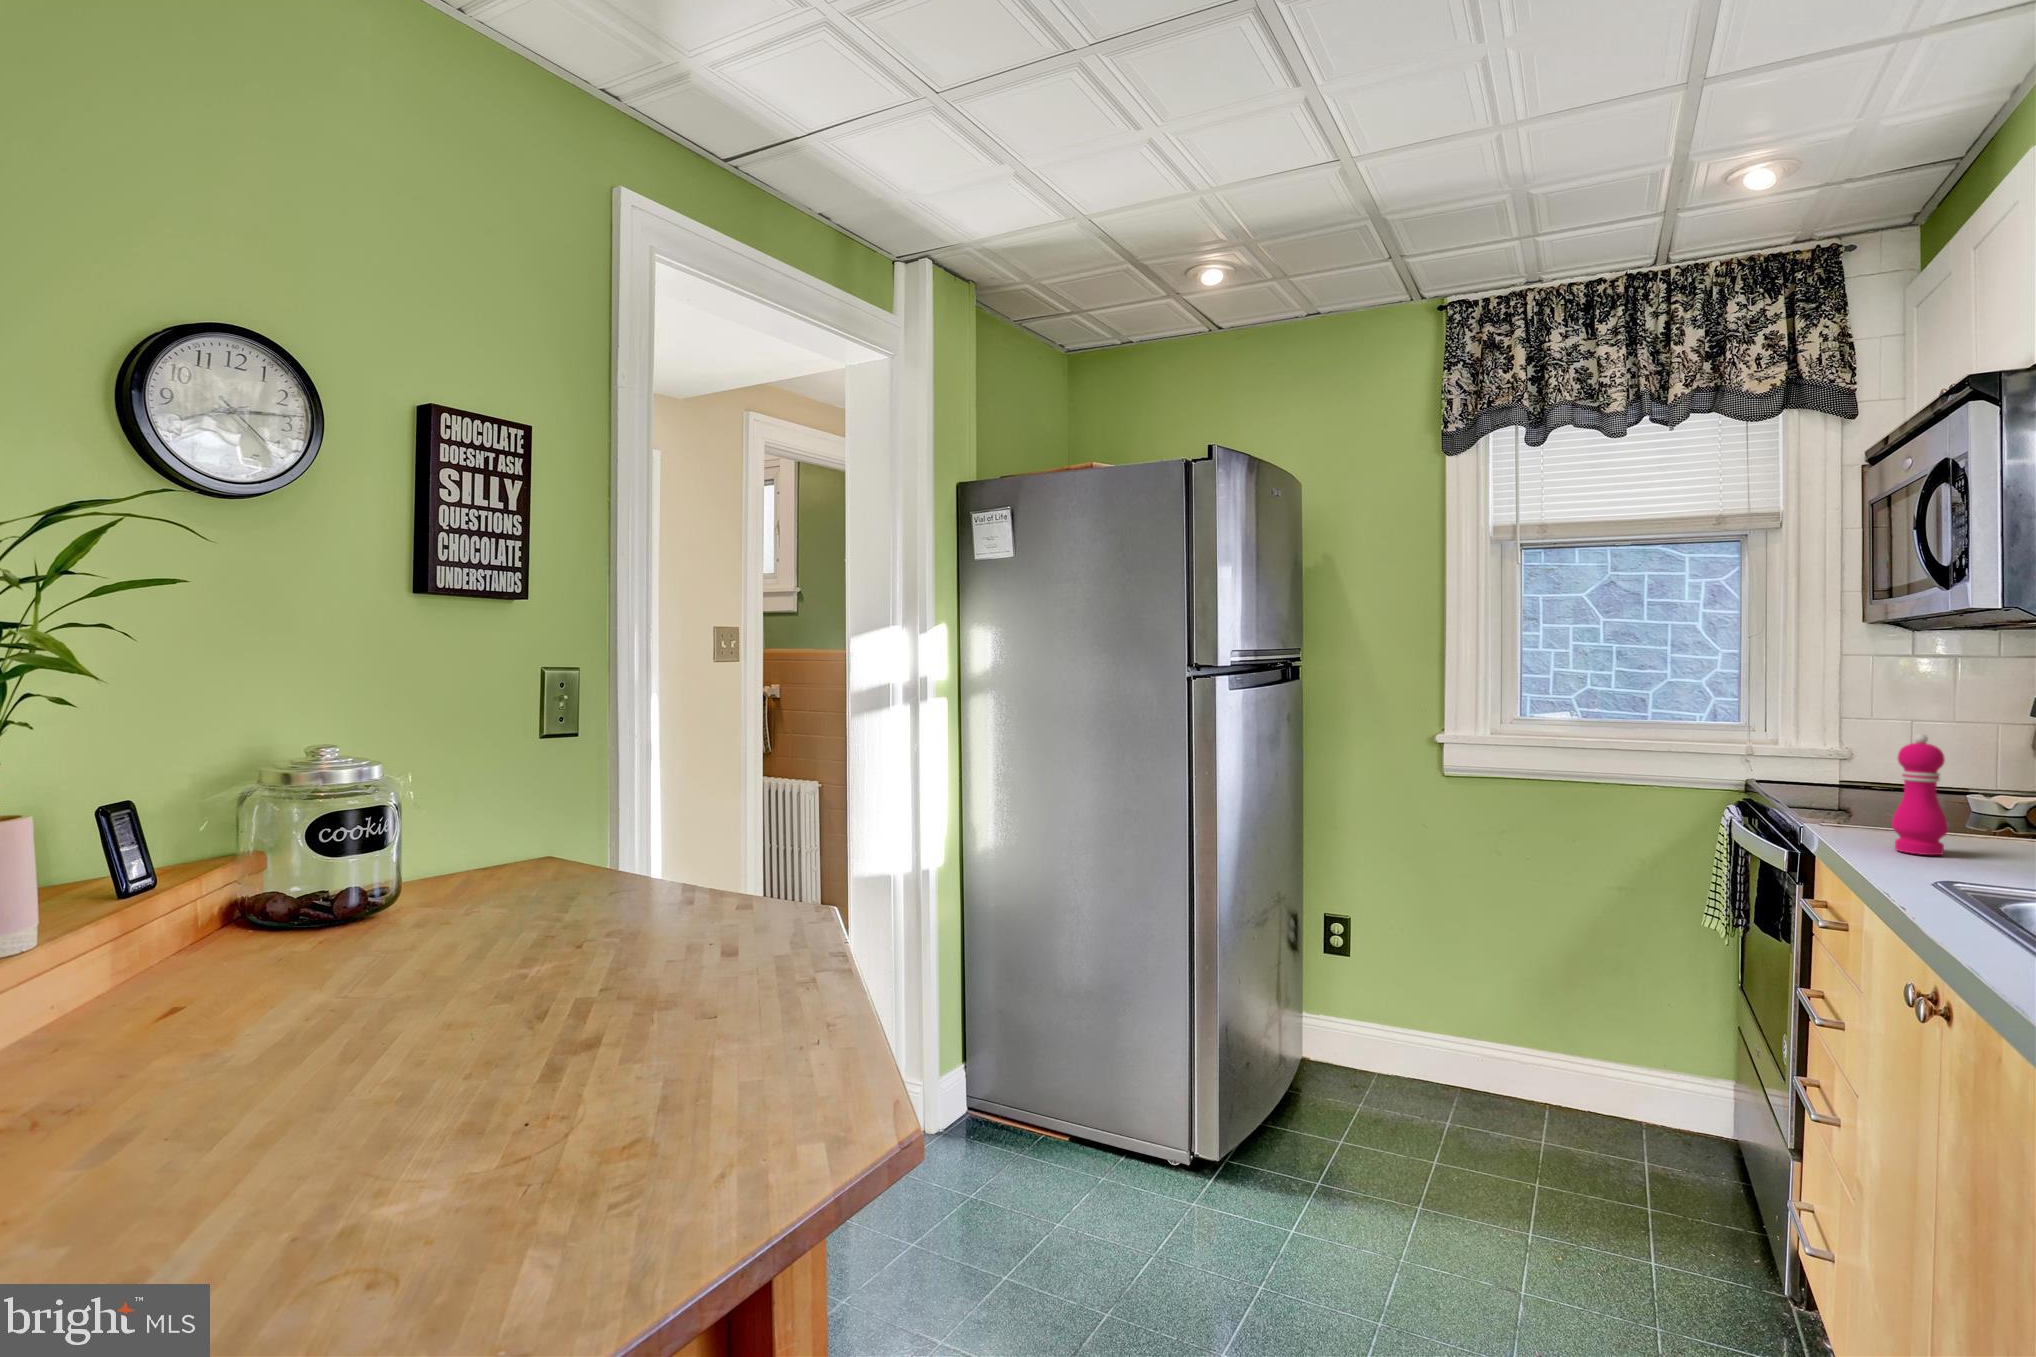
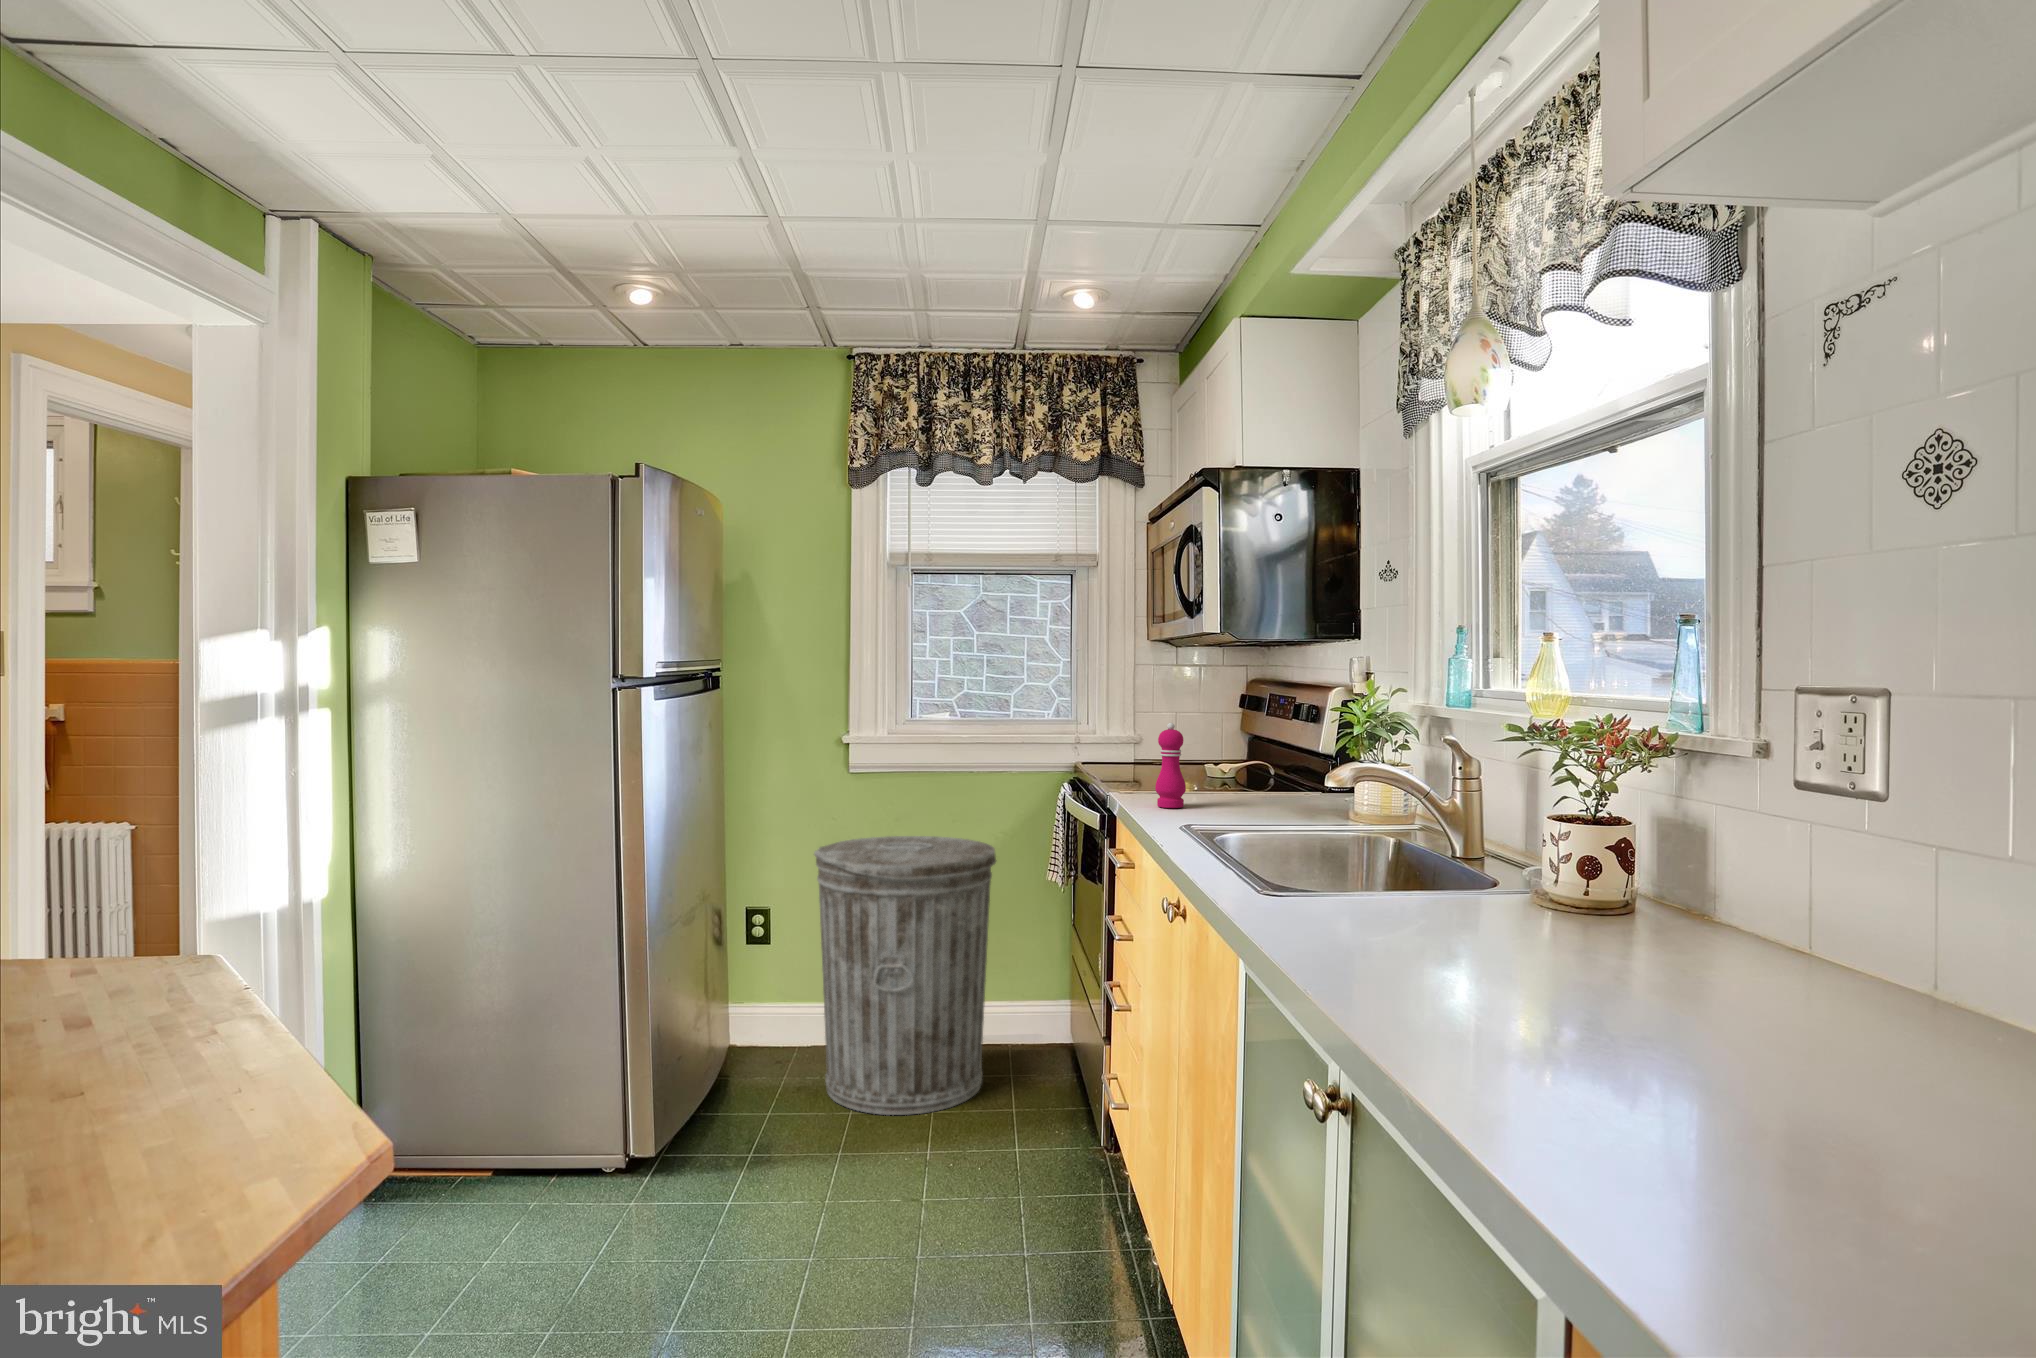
trash can: none [1393,850,1627,1184] -> present [814,836,997,1115]

